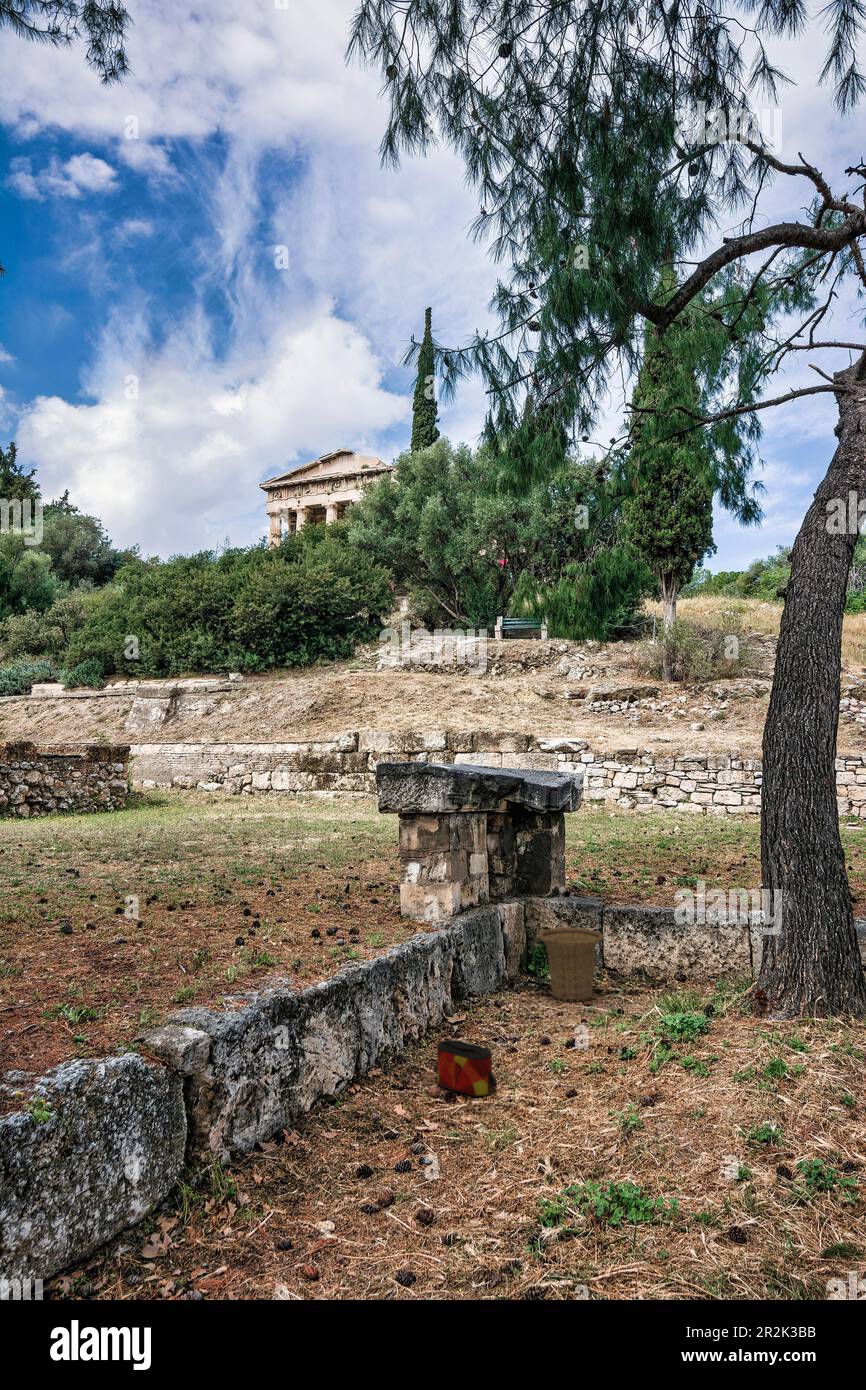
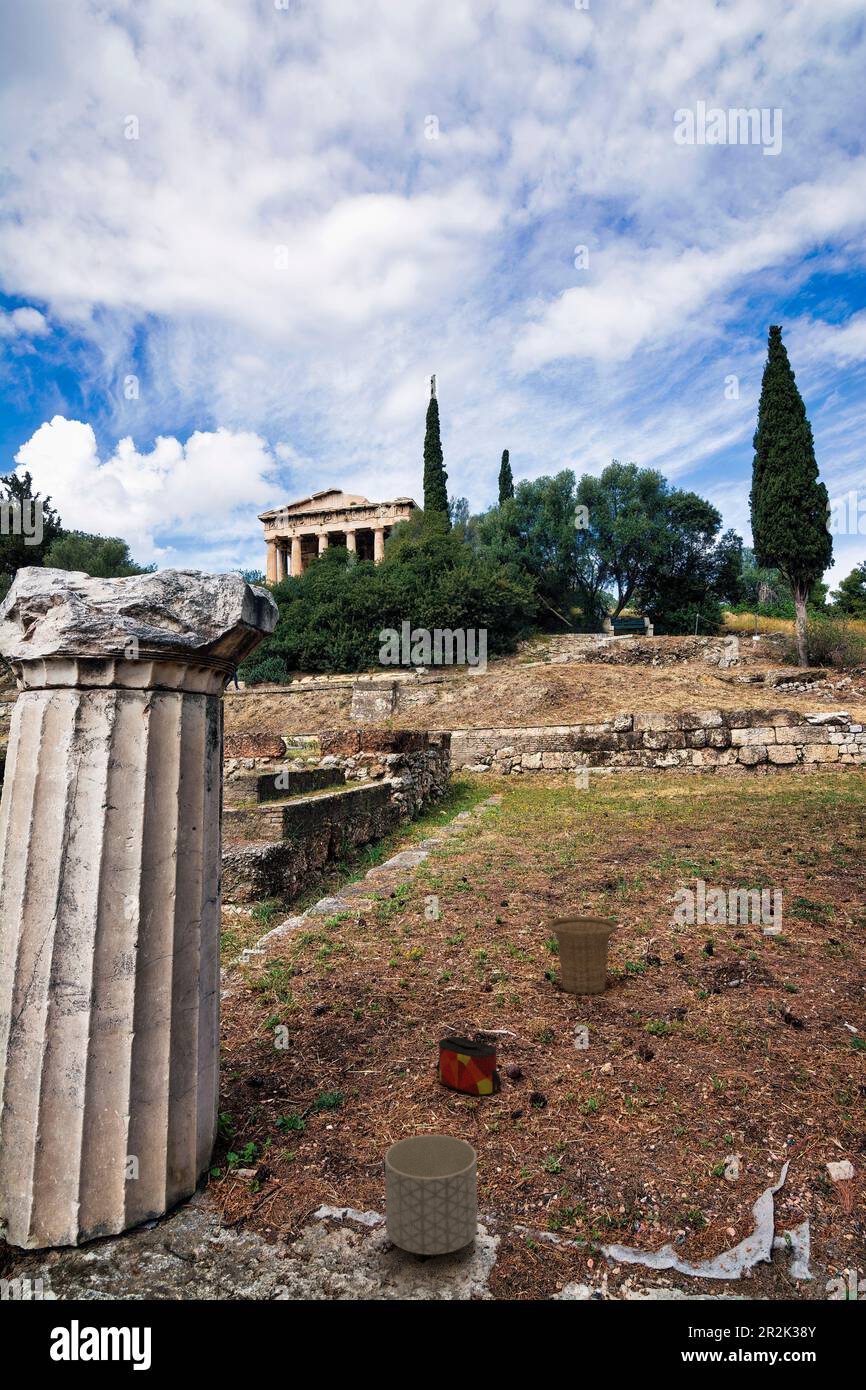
planter: none [387,1132,477,1252] -> present [385,1135,478,1255]

